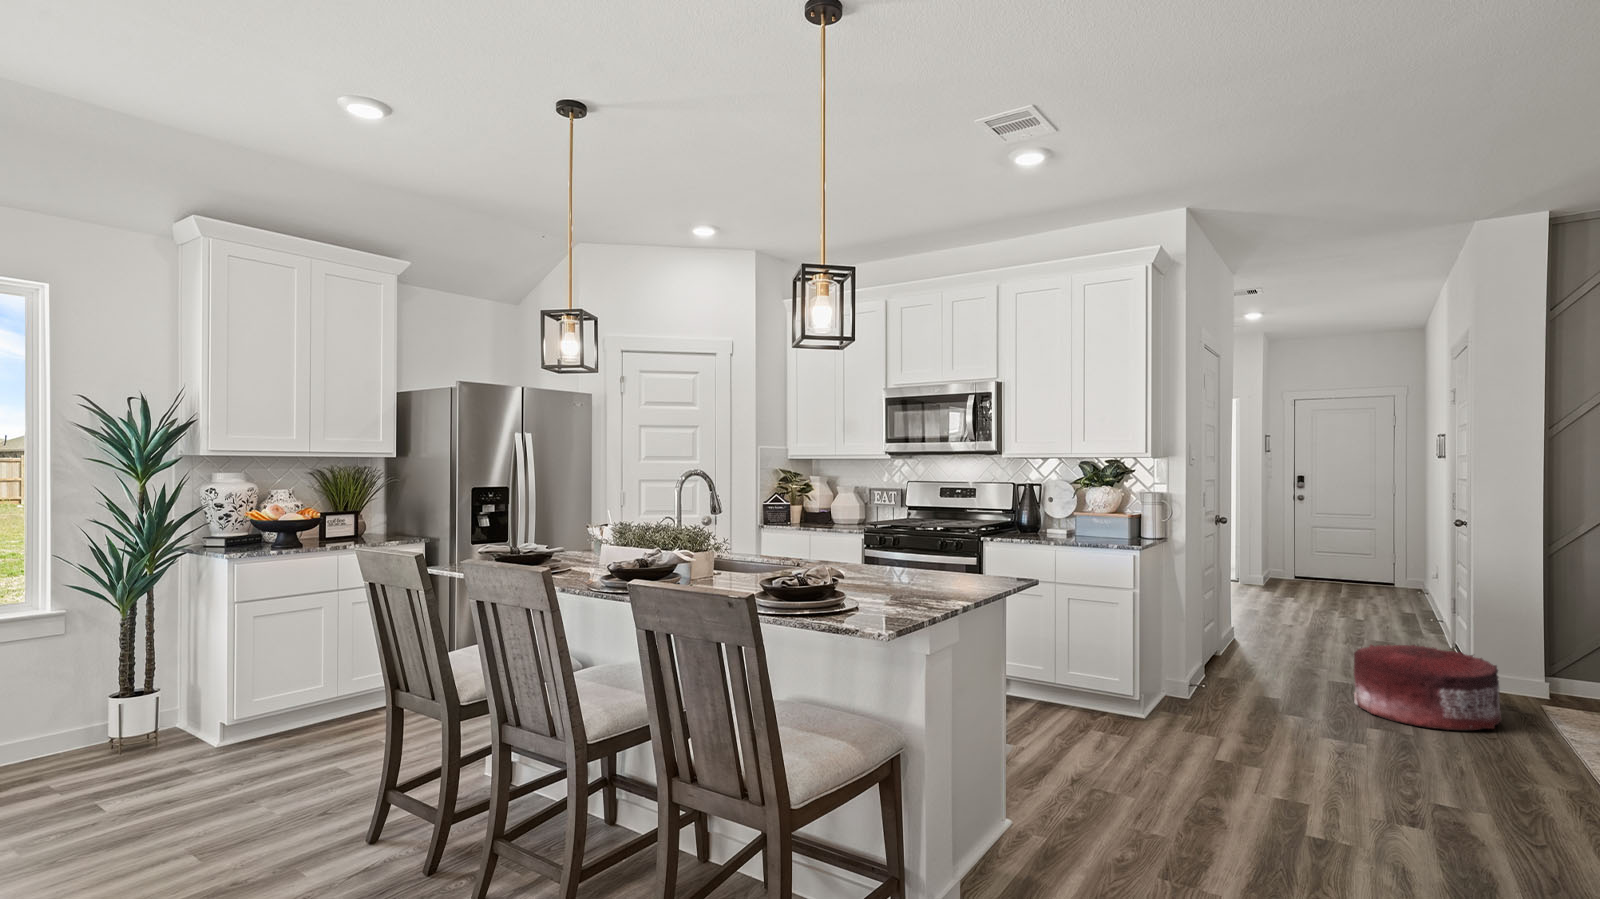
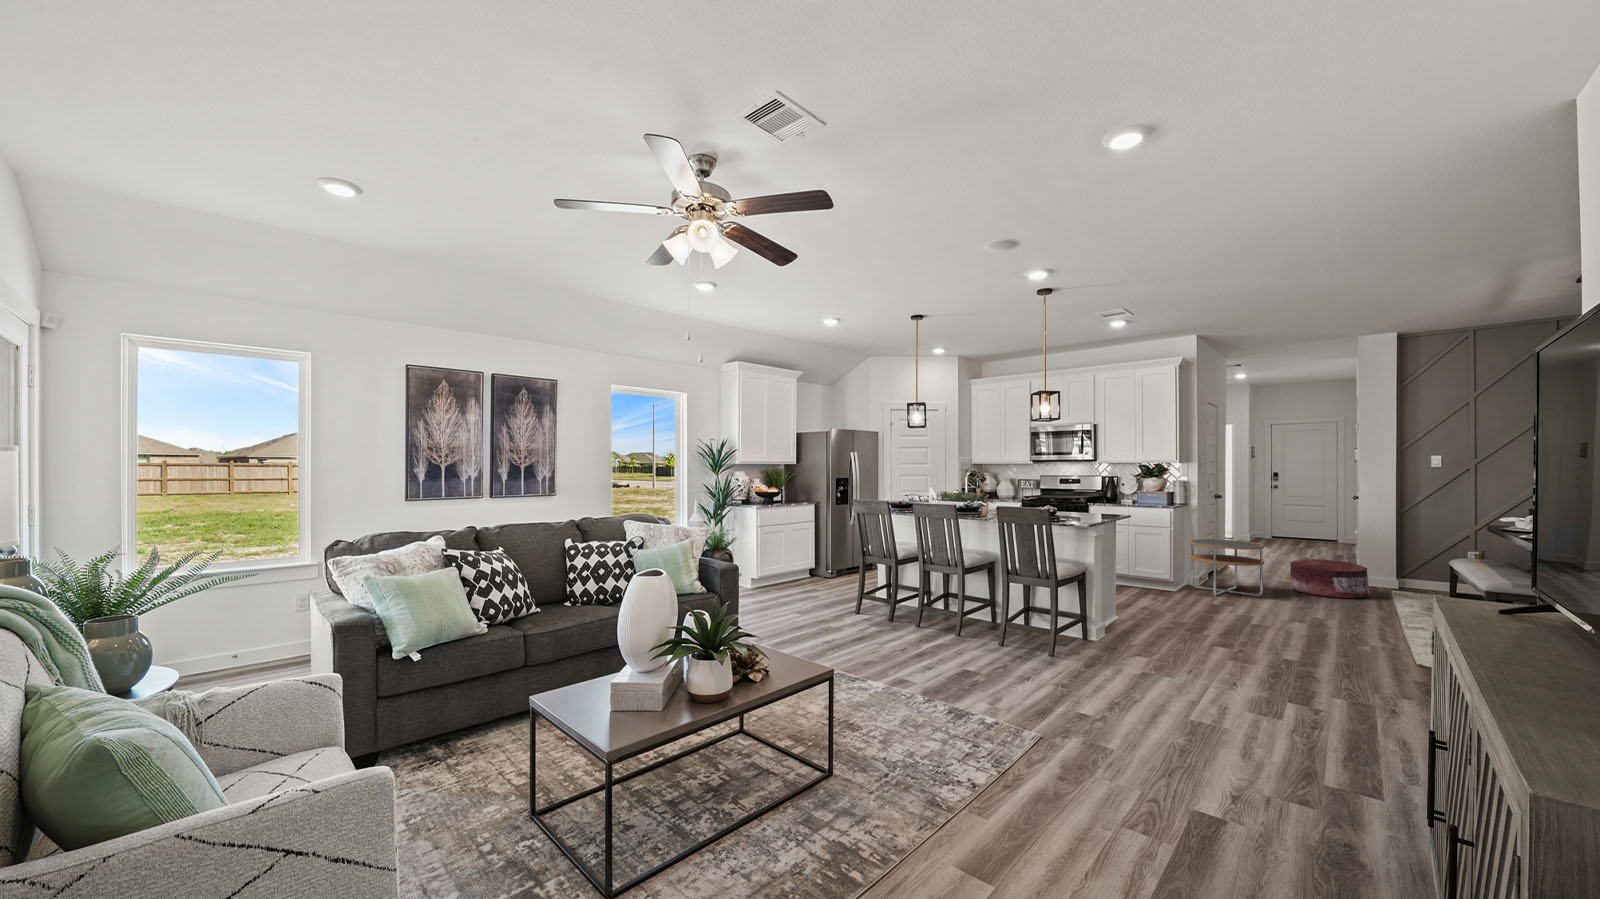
side table: none [1169,608,1312,731] -> present [1189,539,1264,596]

